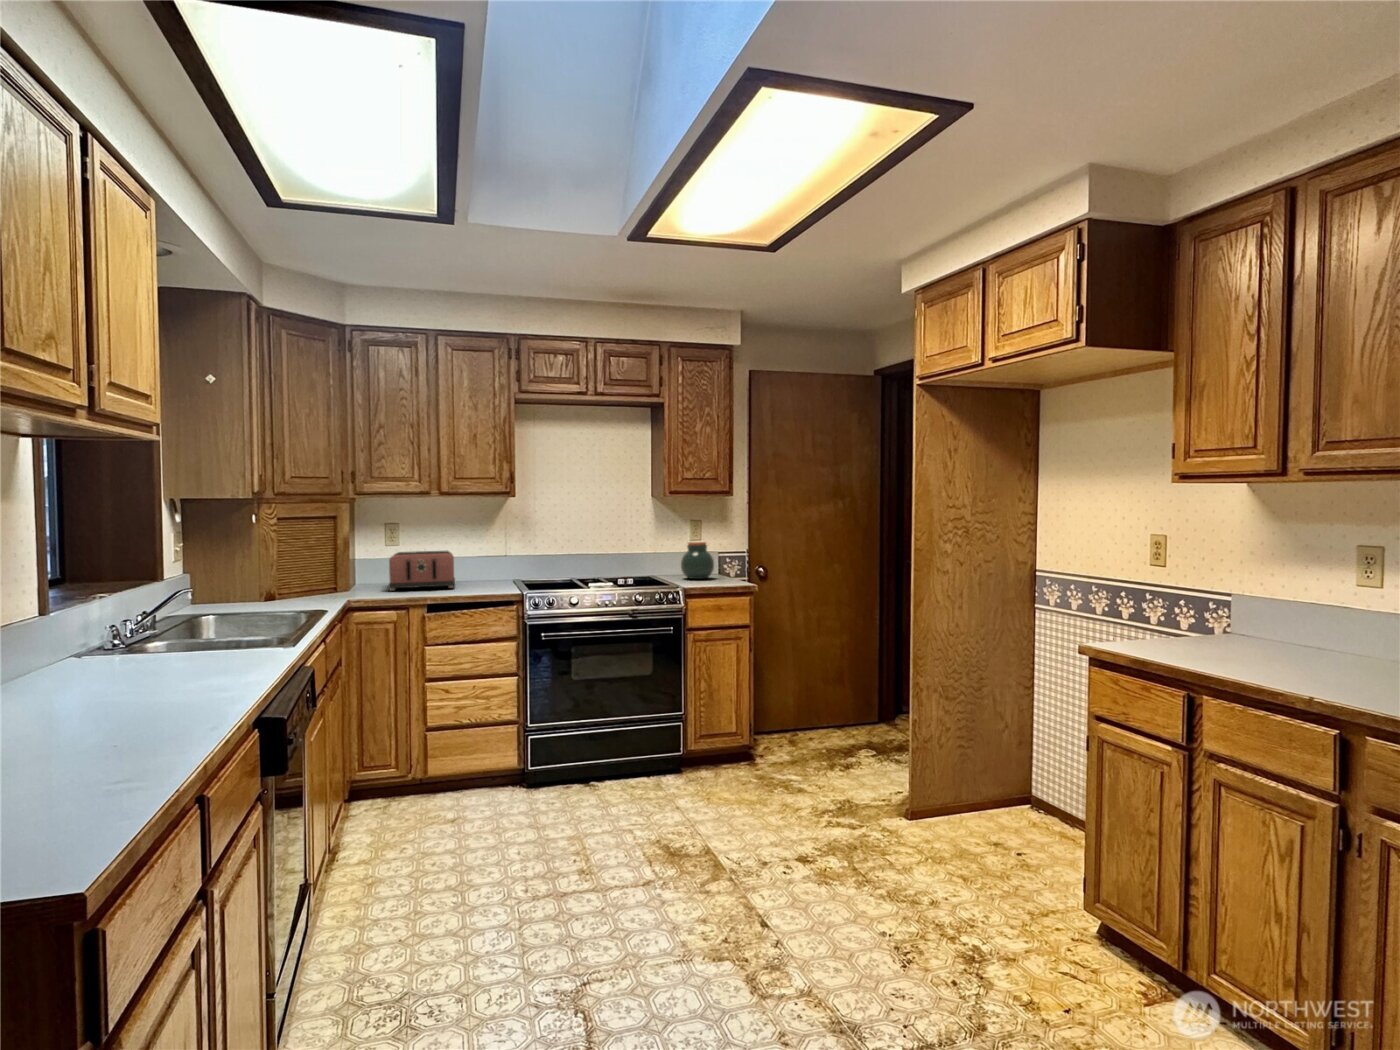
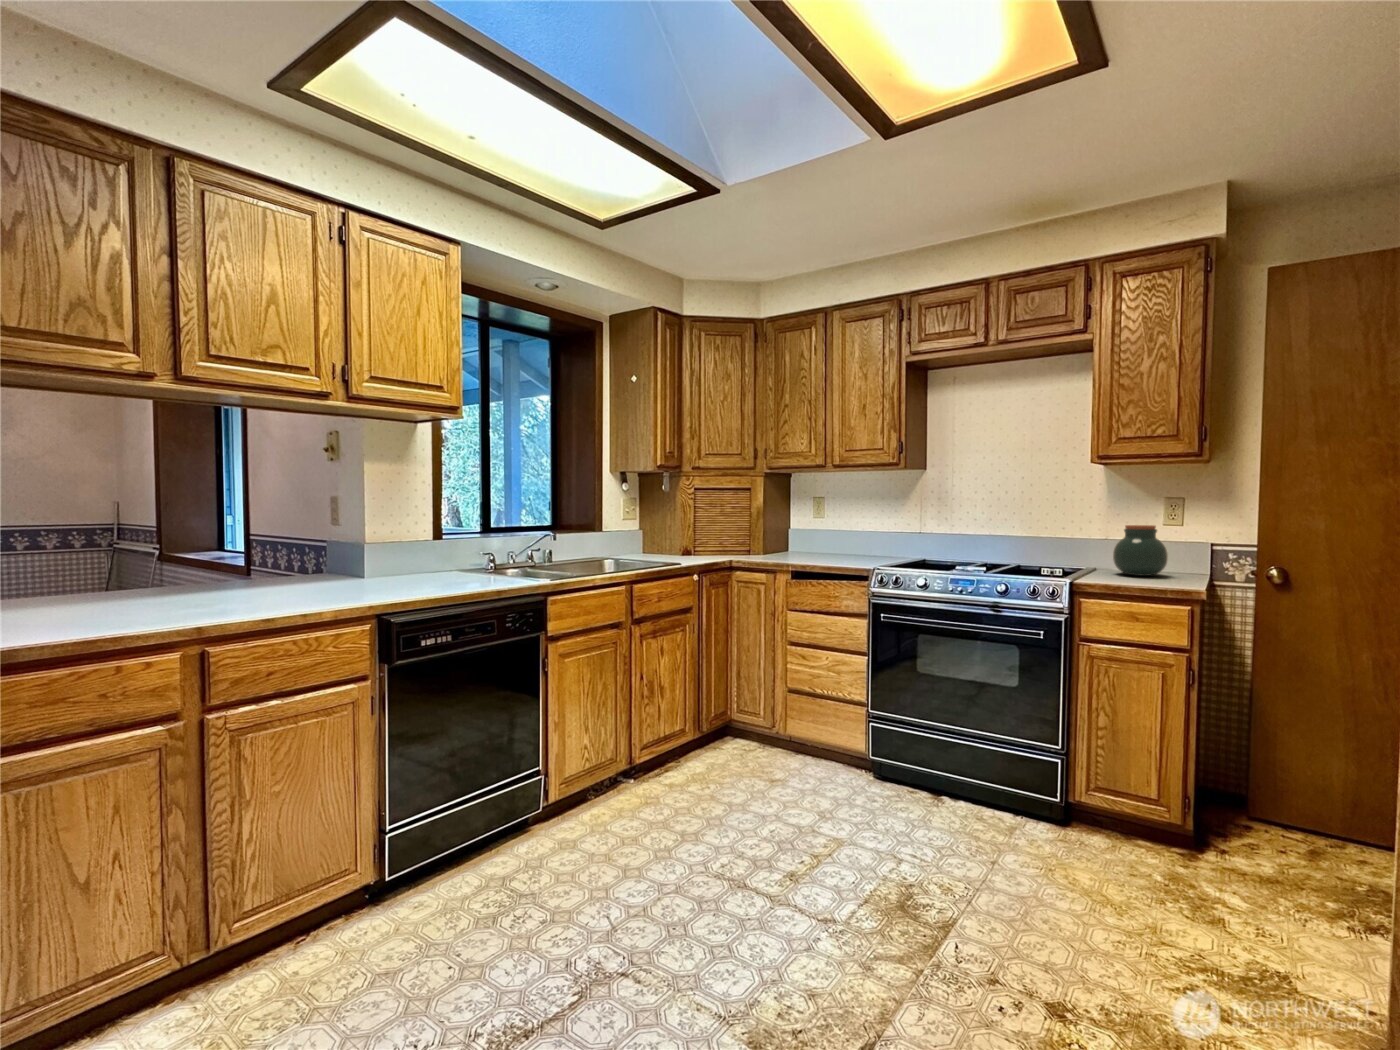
toaster: present [388,551,455,591] -> none [780,522,858,558]

